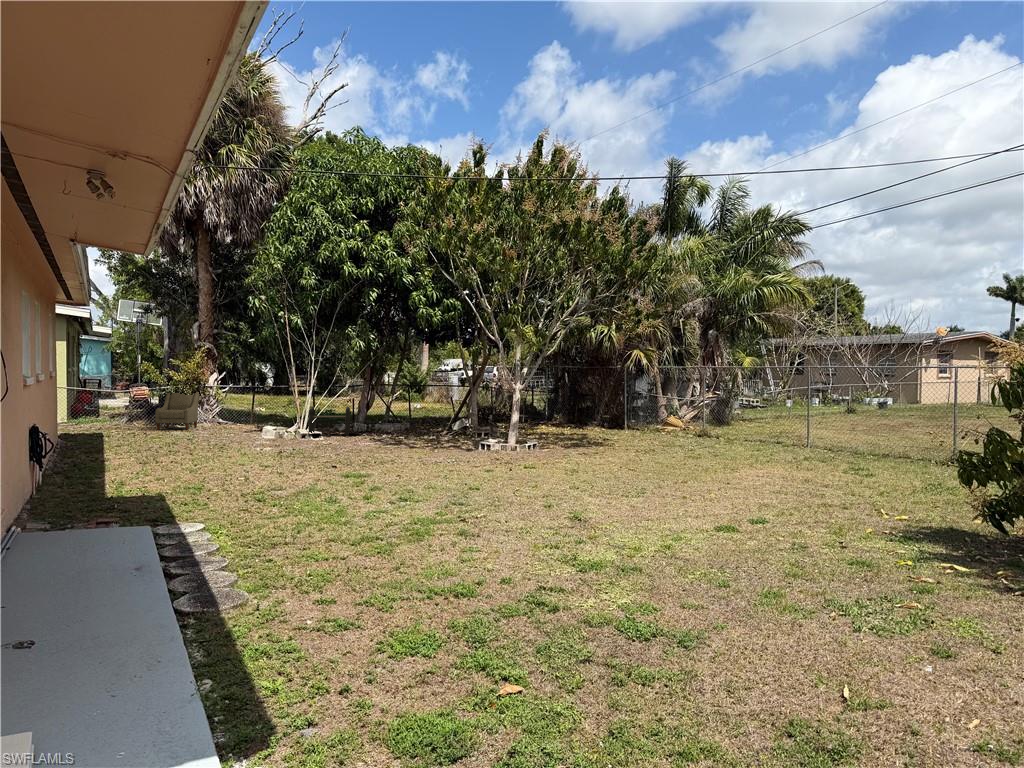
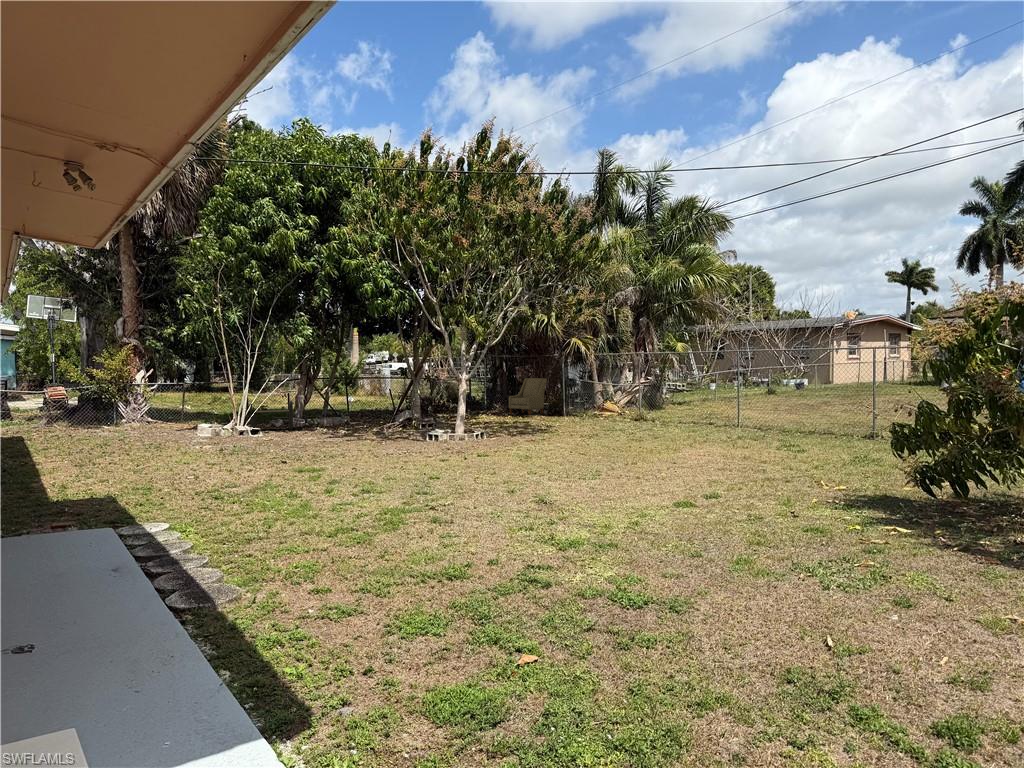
chair: present [155,392,199,430] -> present [509,378,547,415]

